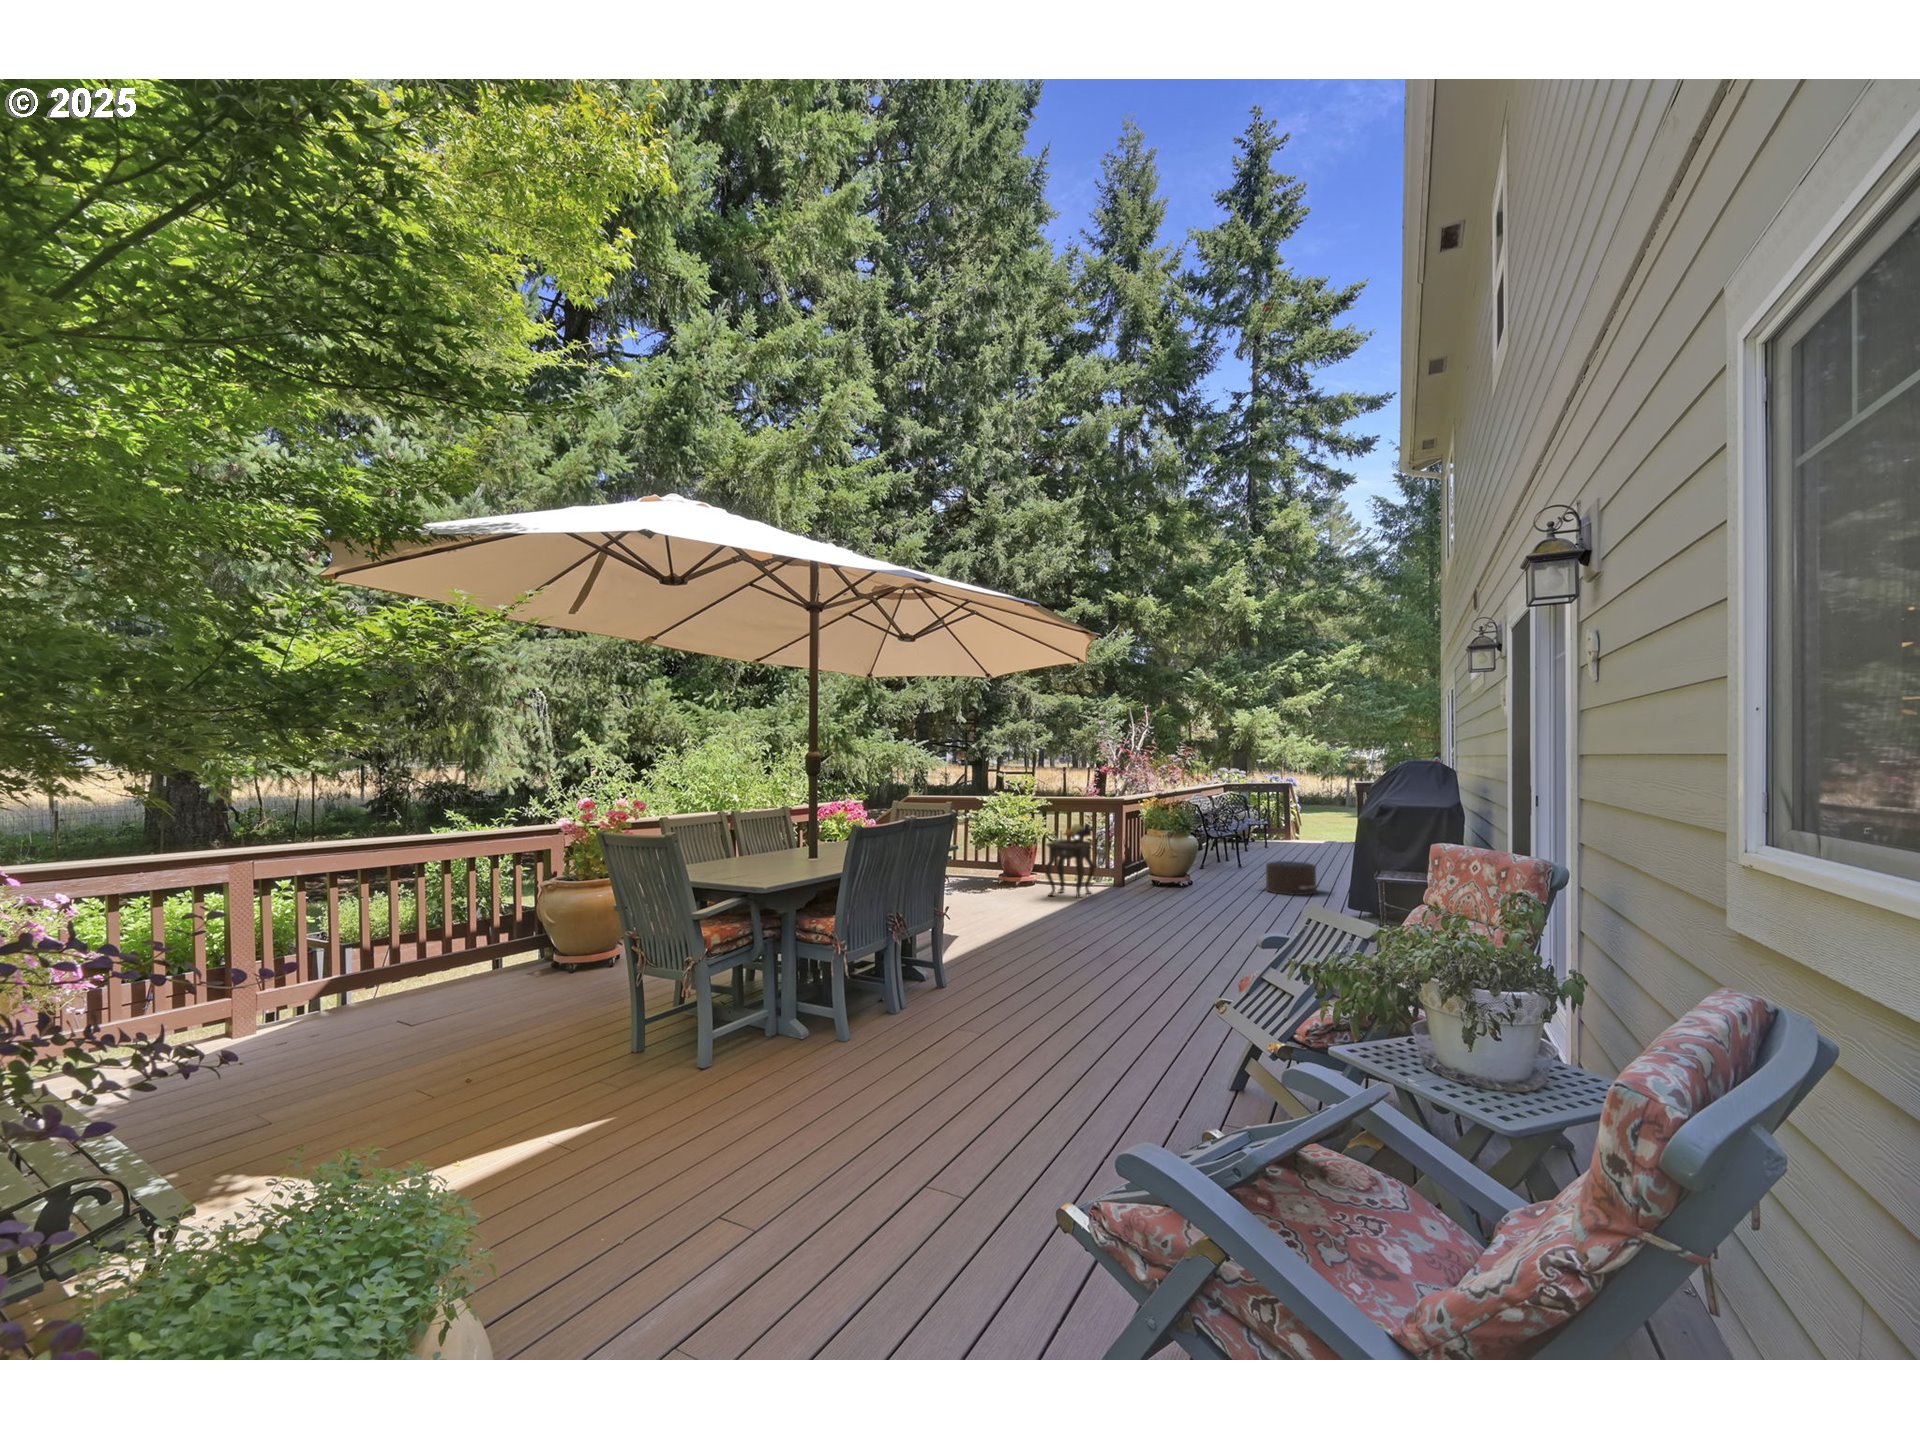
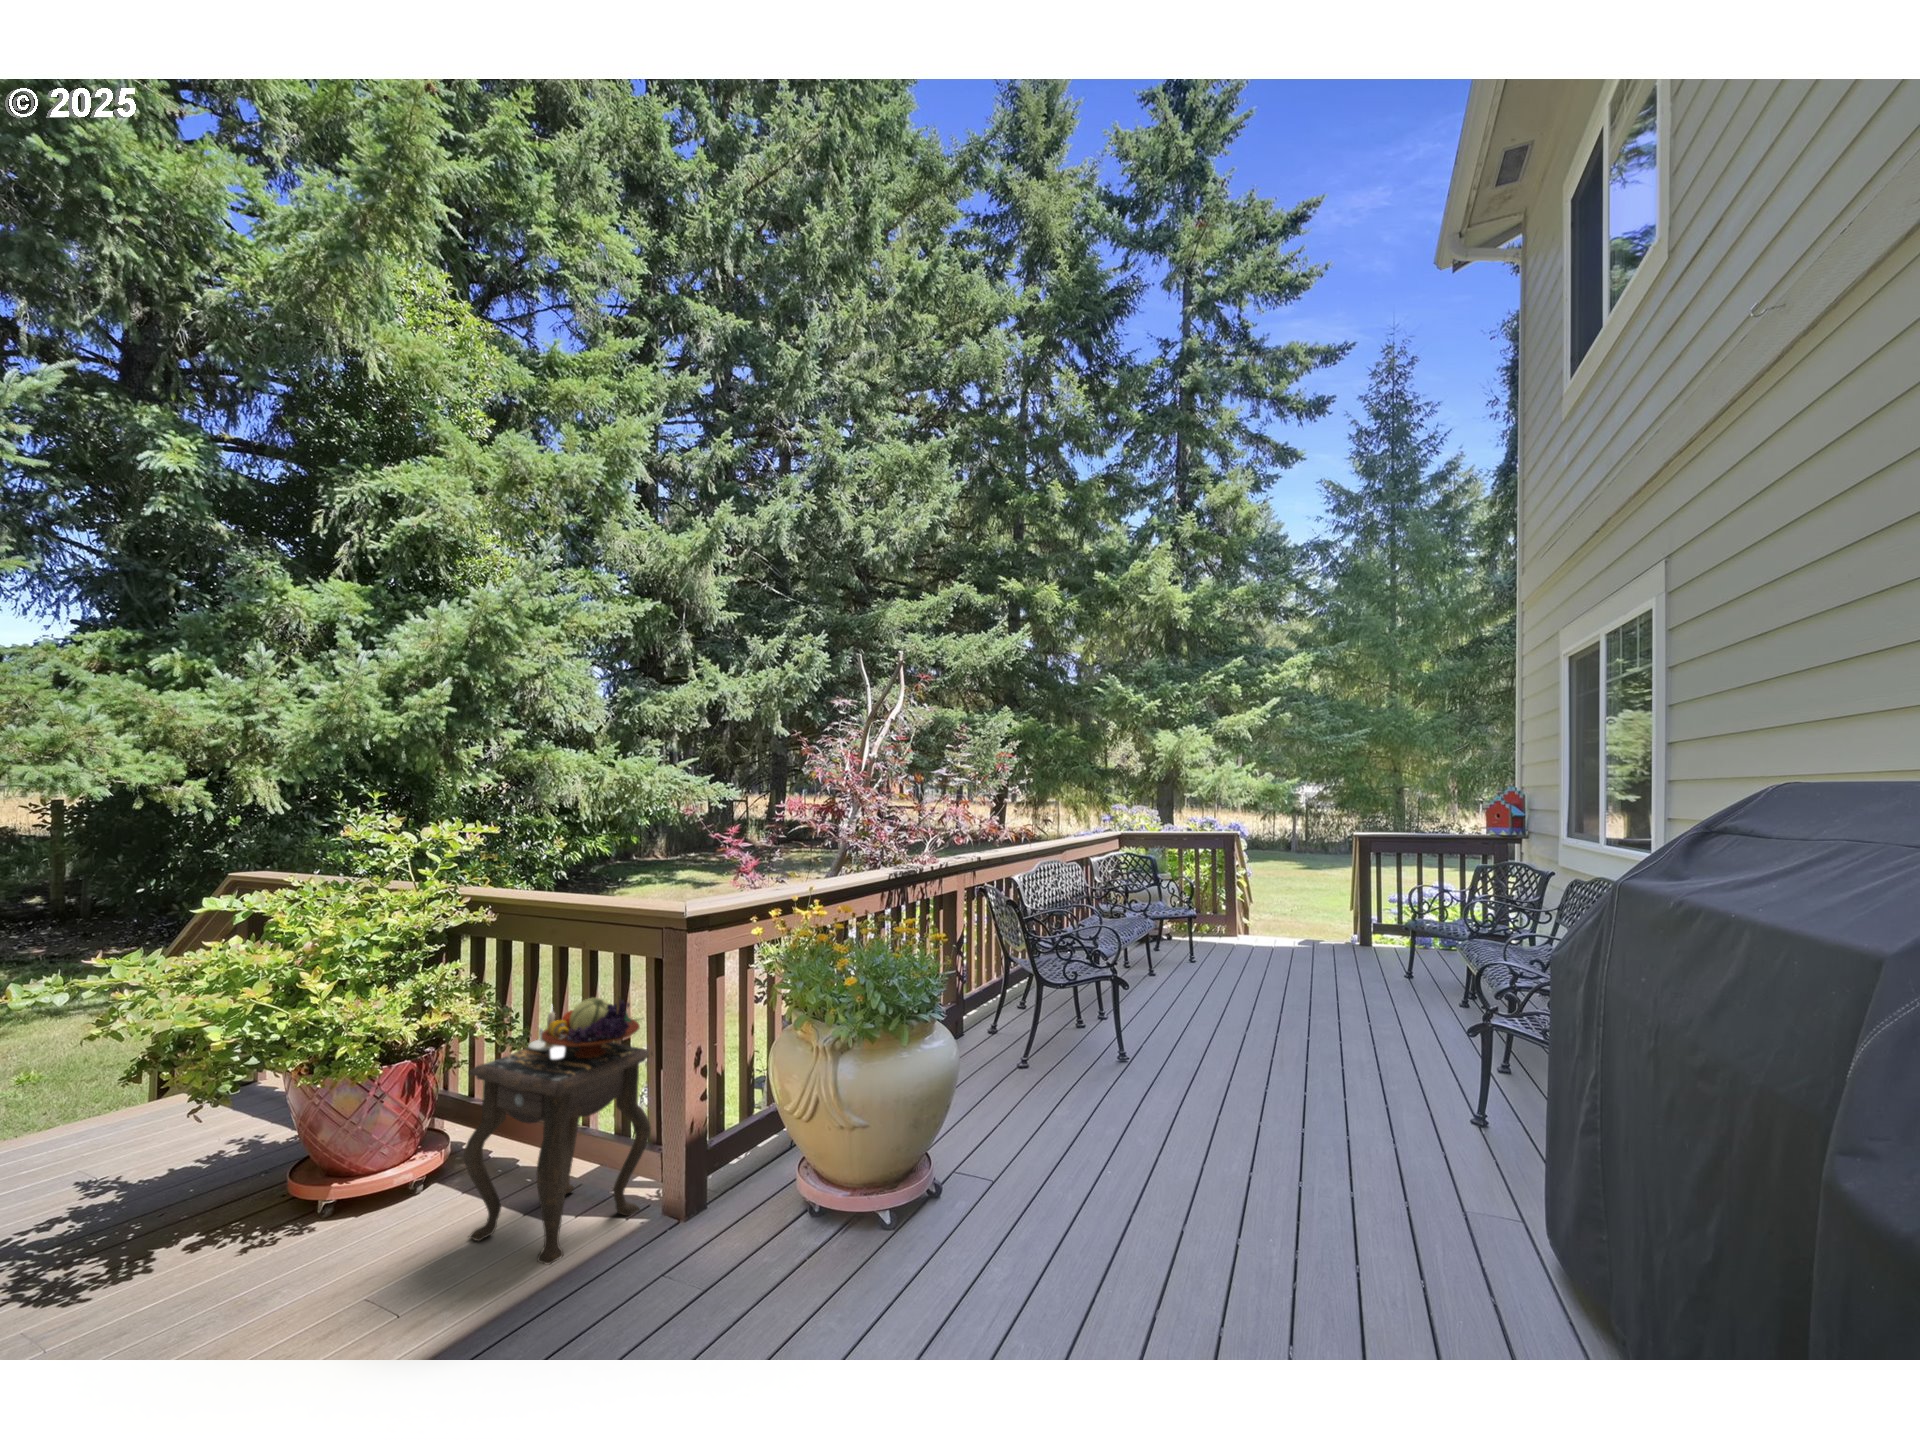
pouf: present [1256,861,1319,895] -> none [1128,1112,1336,1271]

